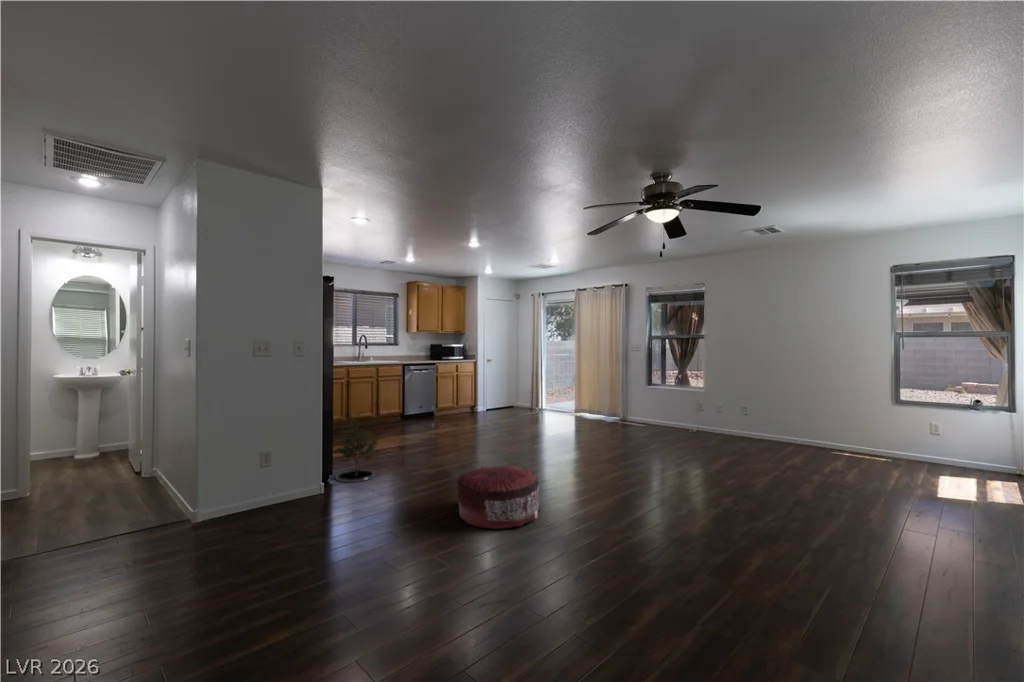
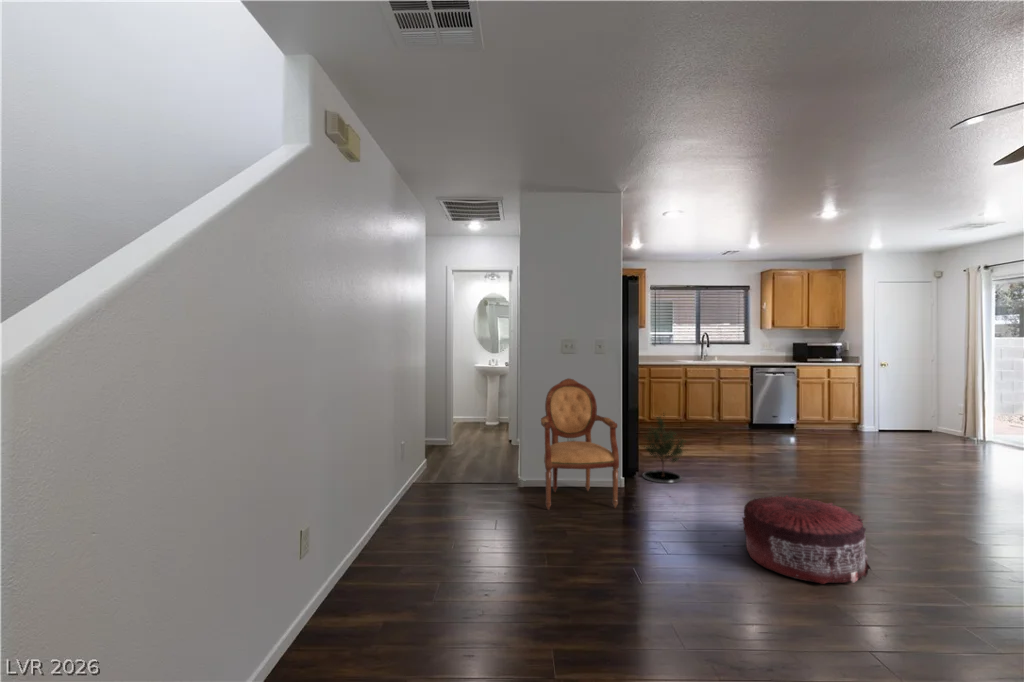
armchair: none [234,384,334,539] -> present [541,379,619,510]

